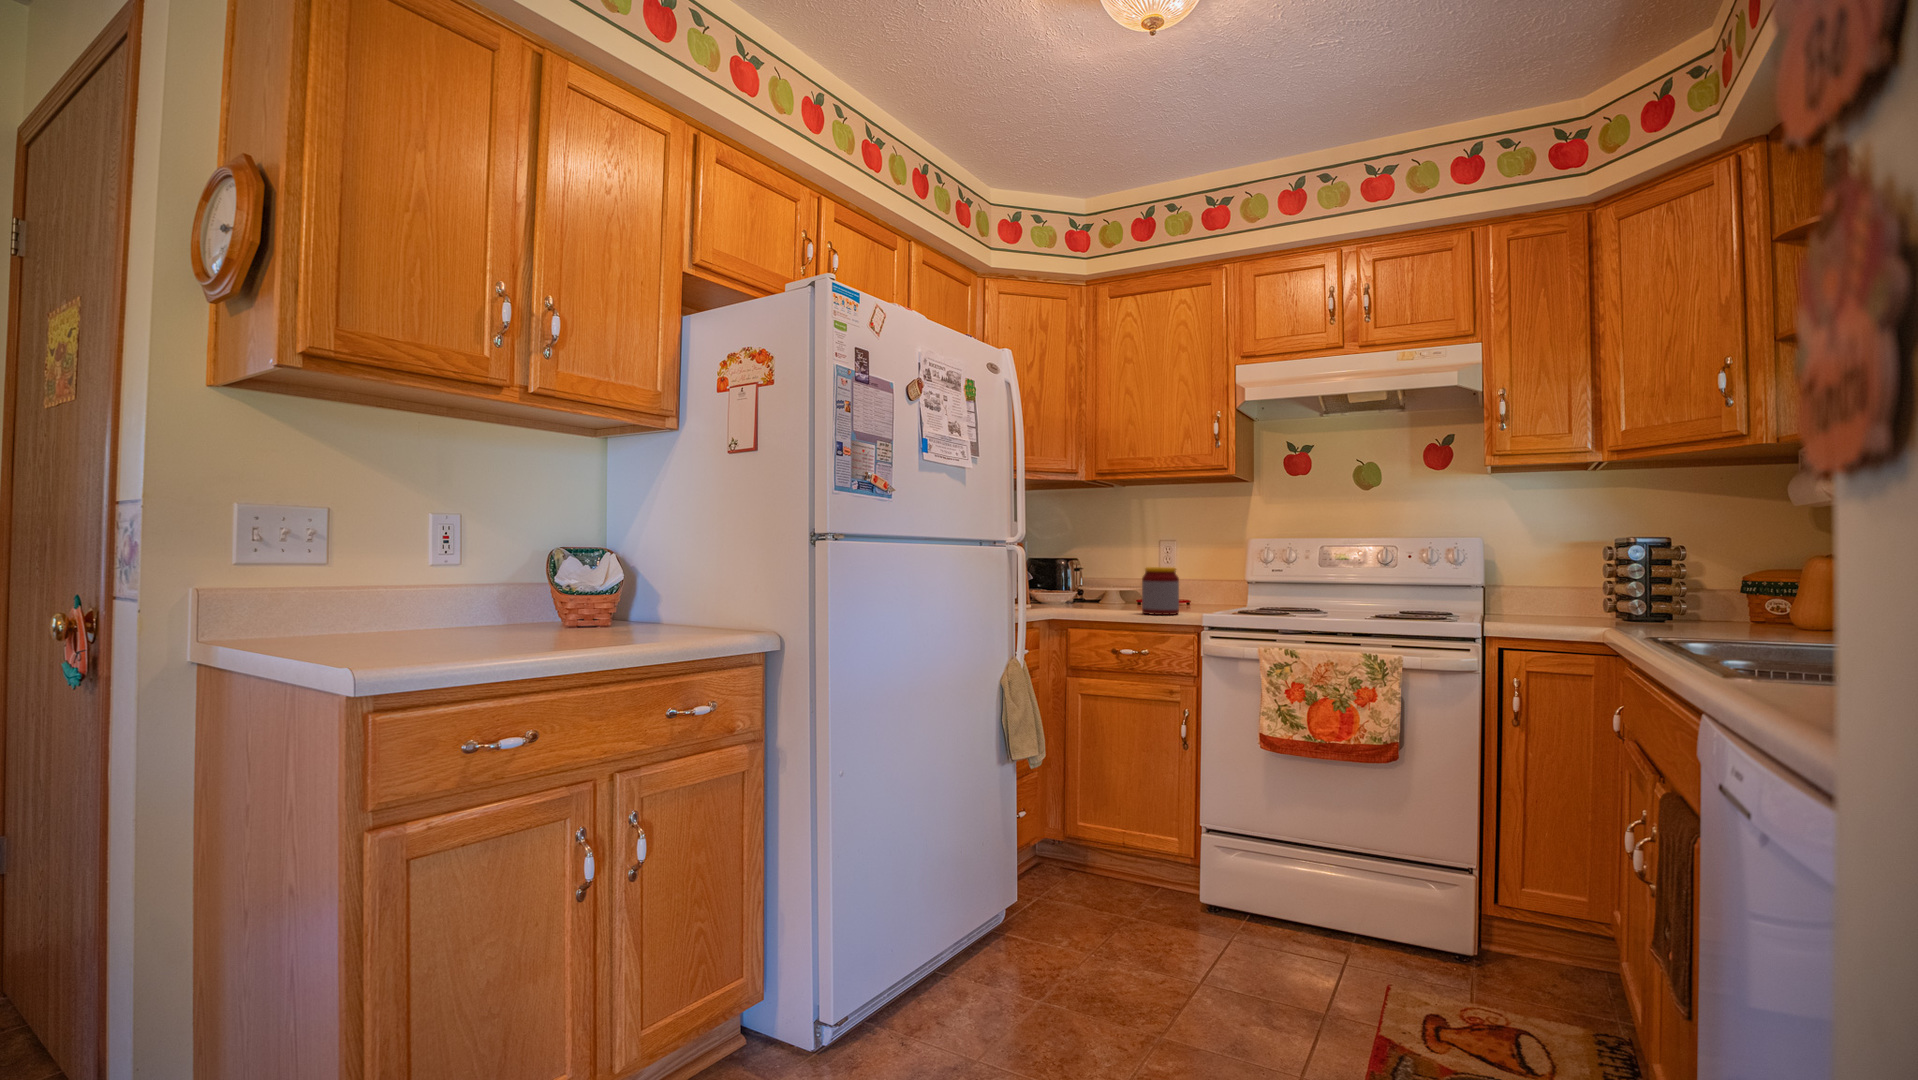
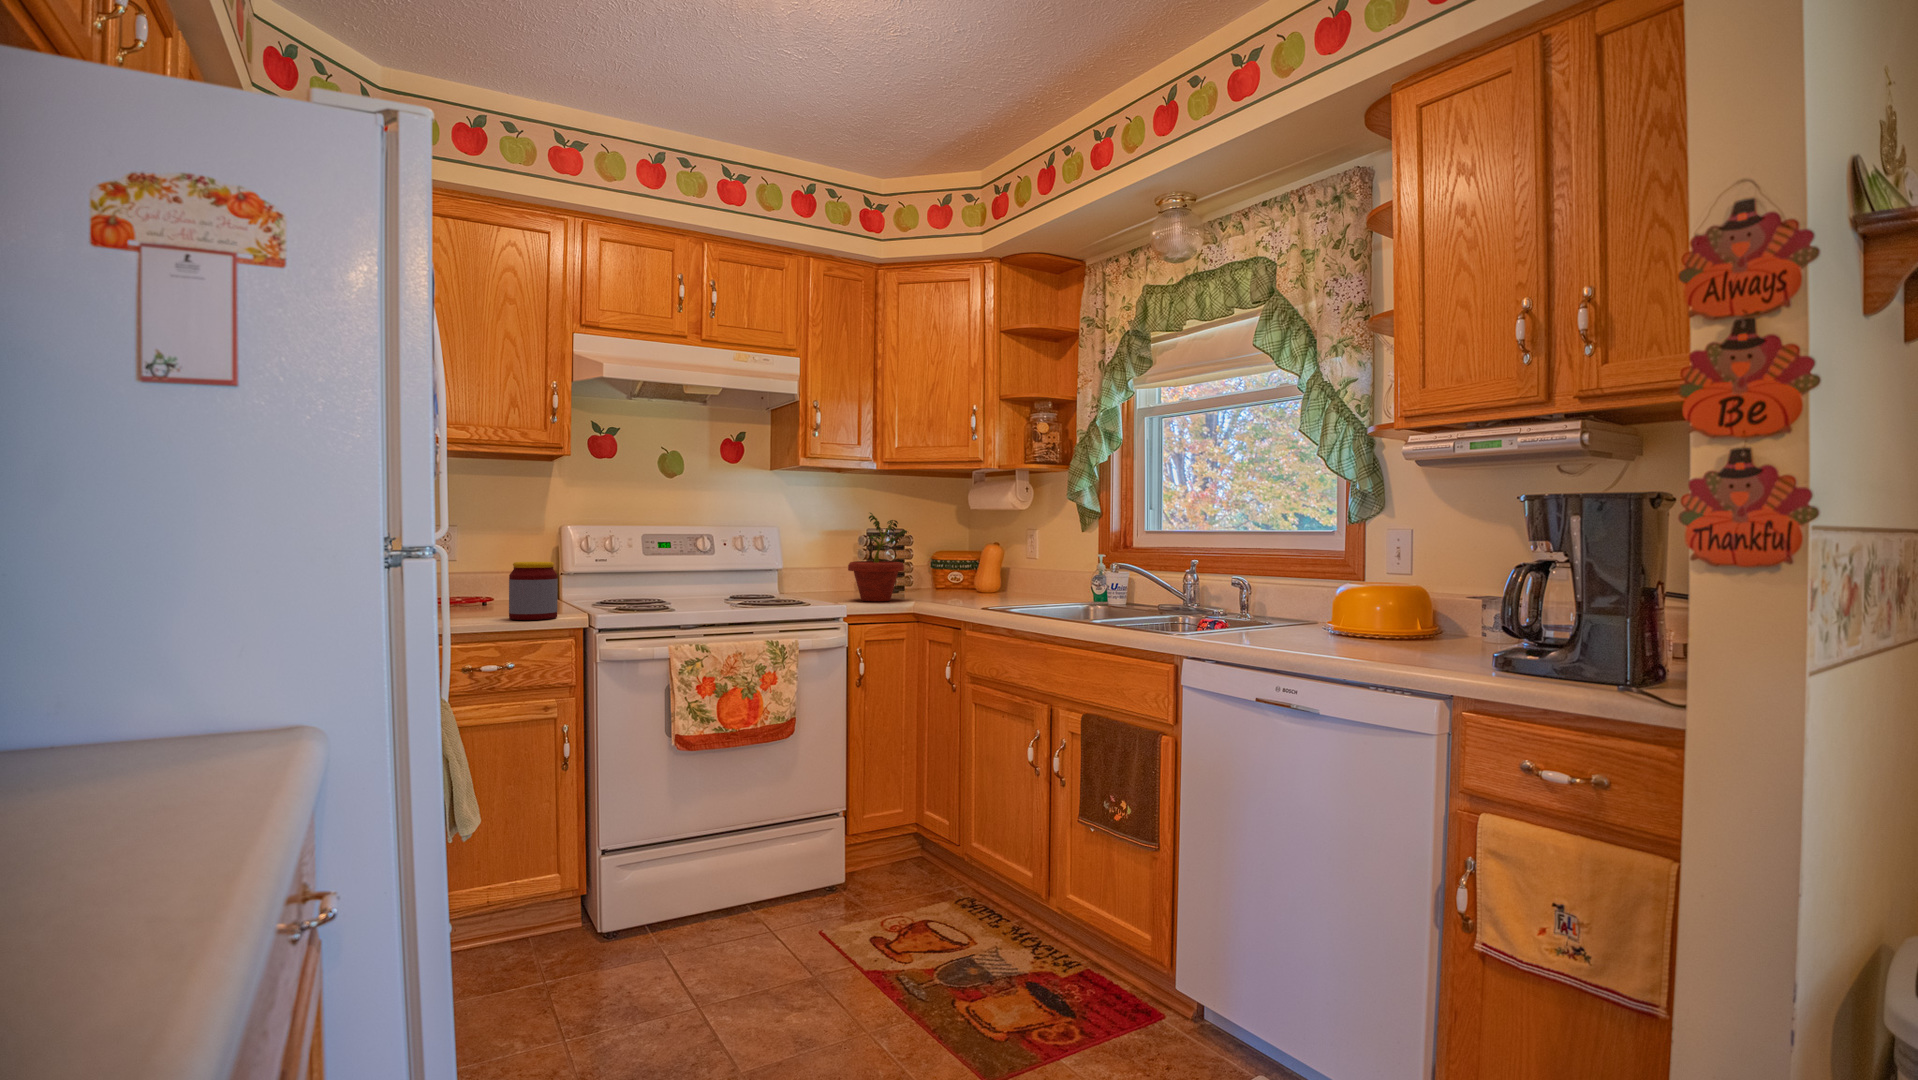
potted plant: none [1511,515,1599,625] -> present [848,513,907,601]

